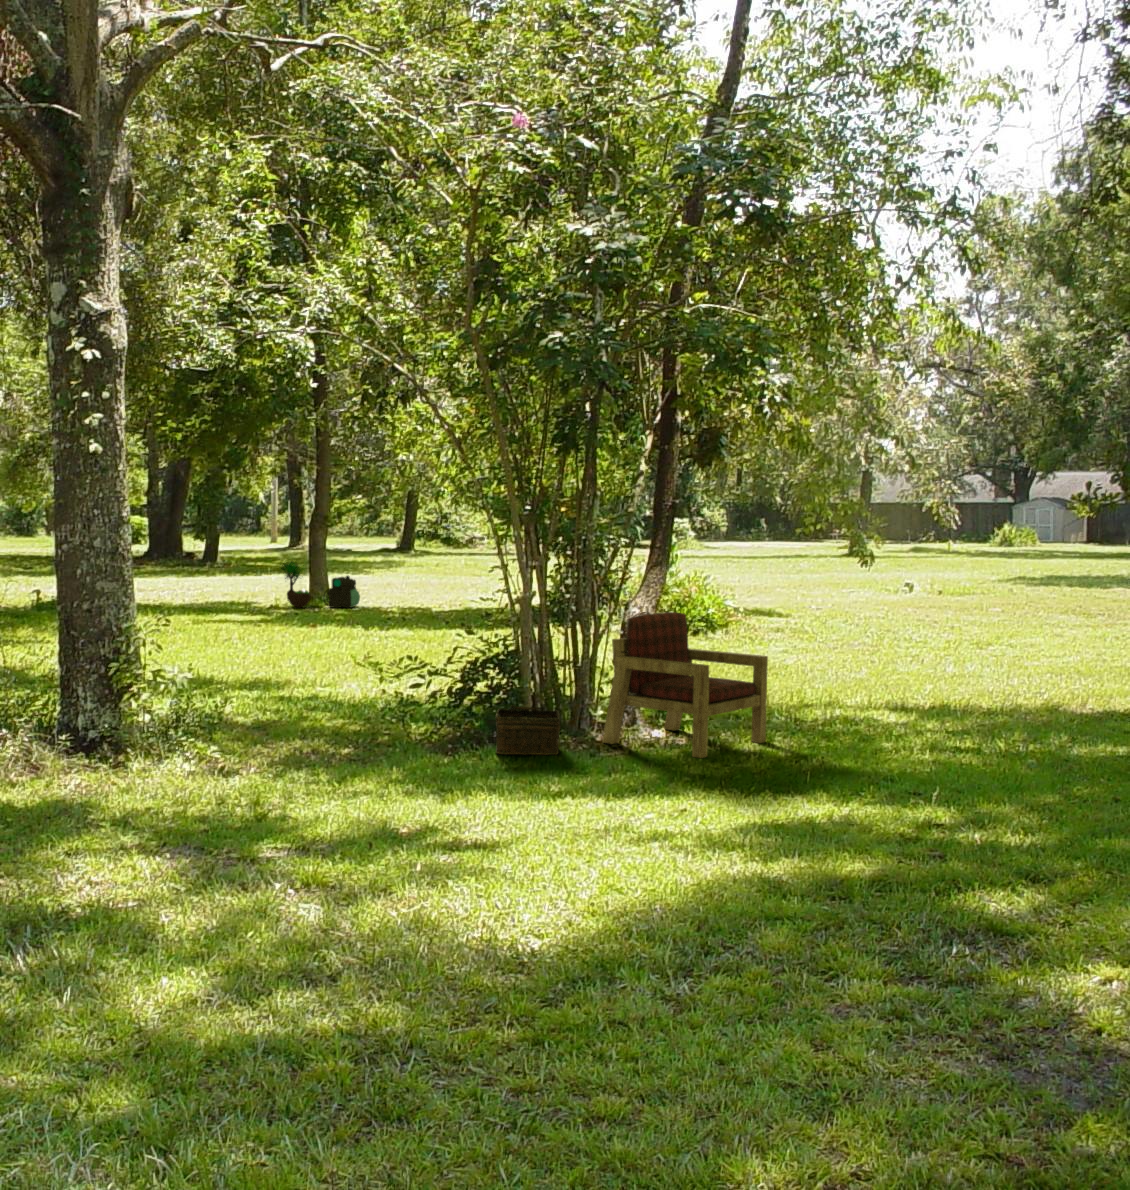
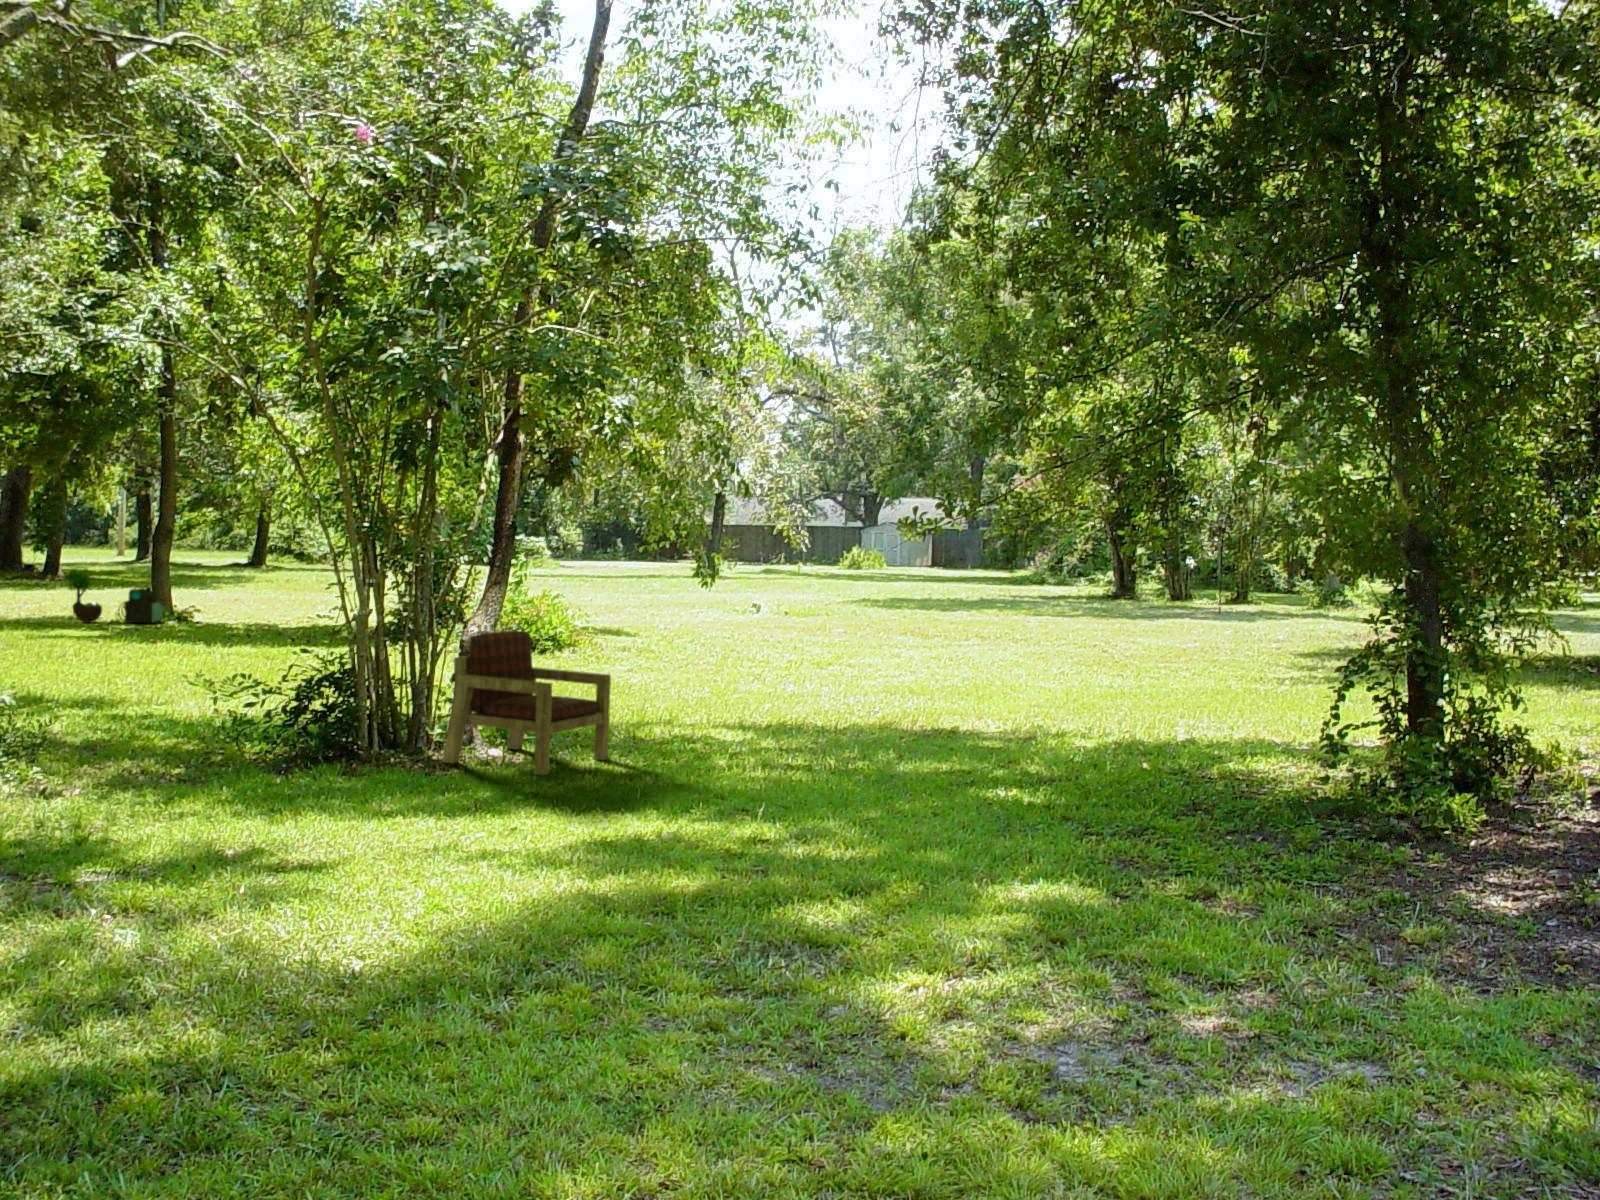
basket: present [496,706,560,755] -> none [328,725,398,775]

